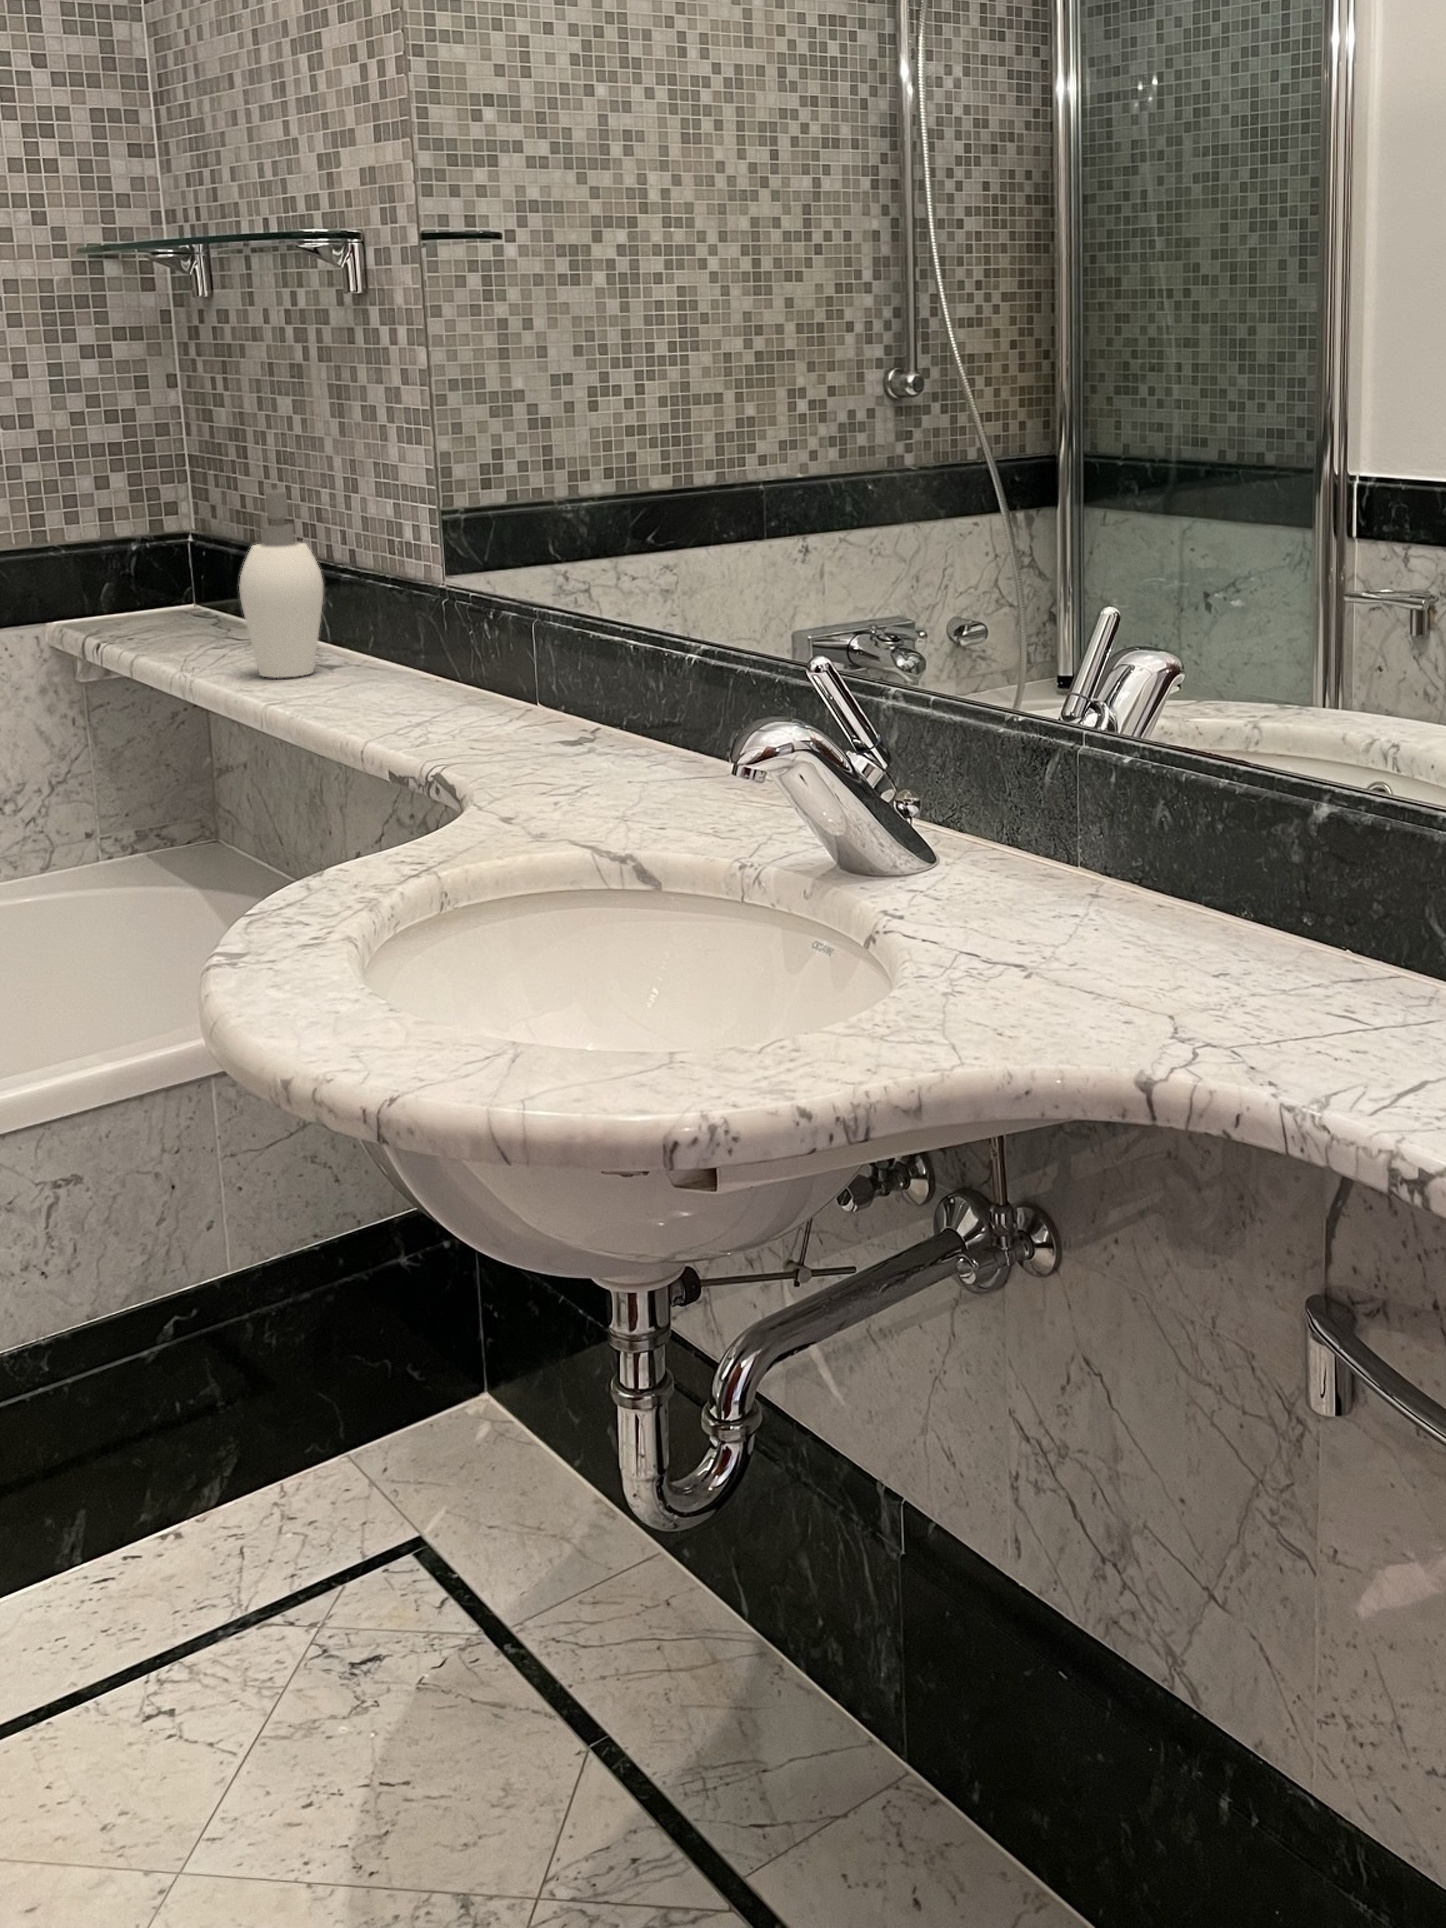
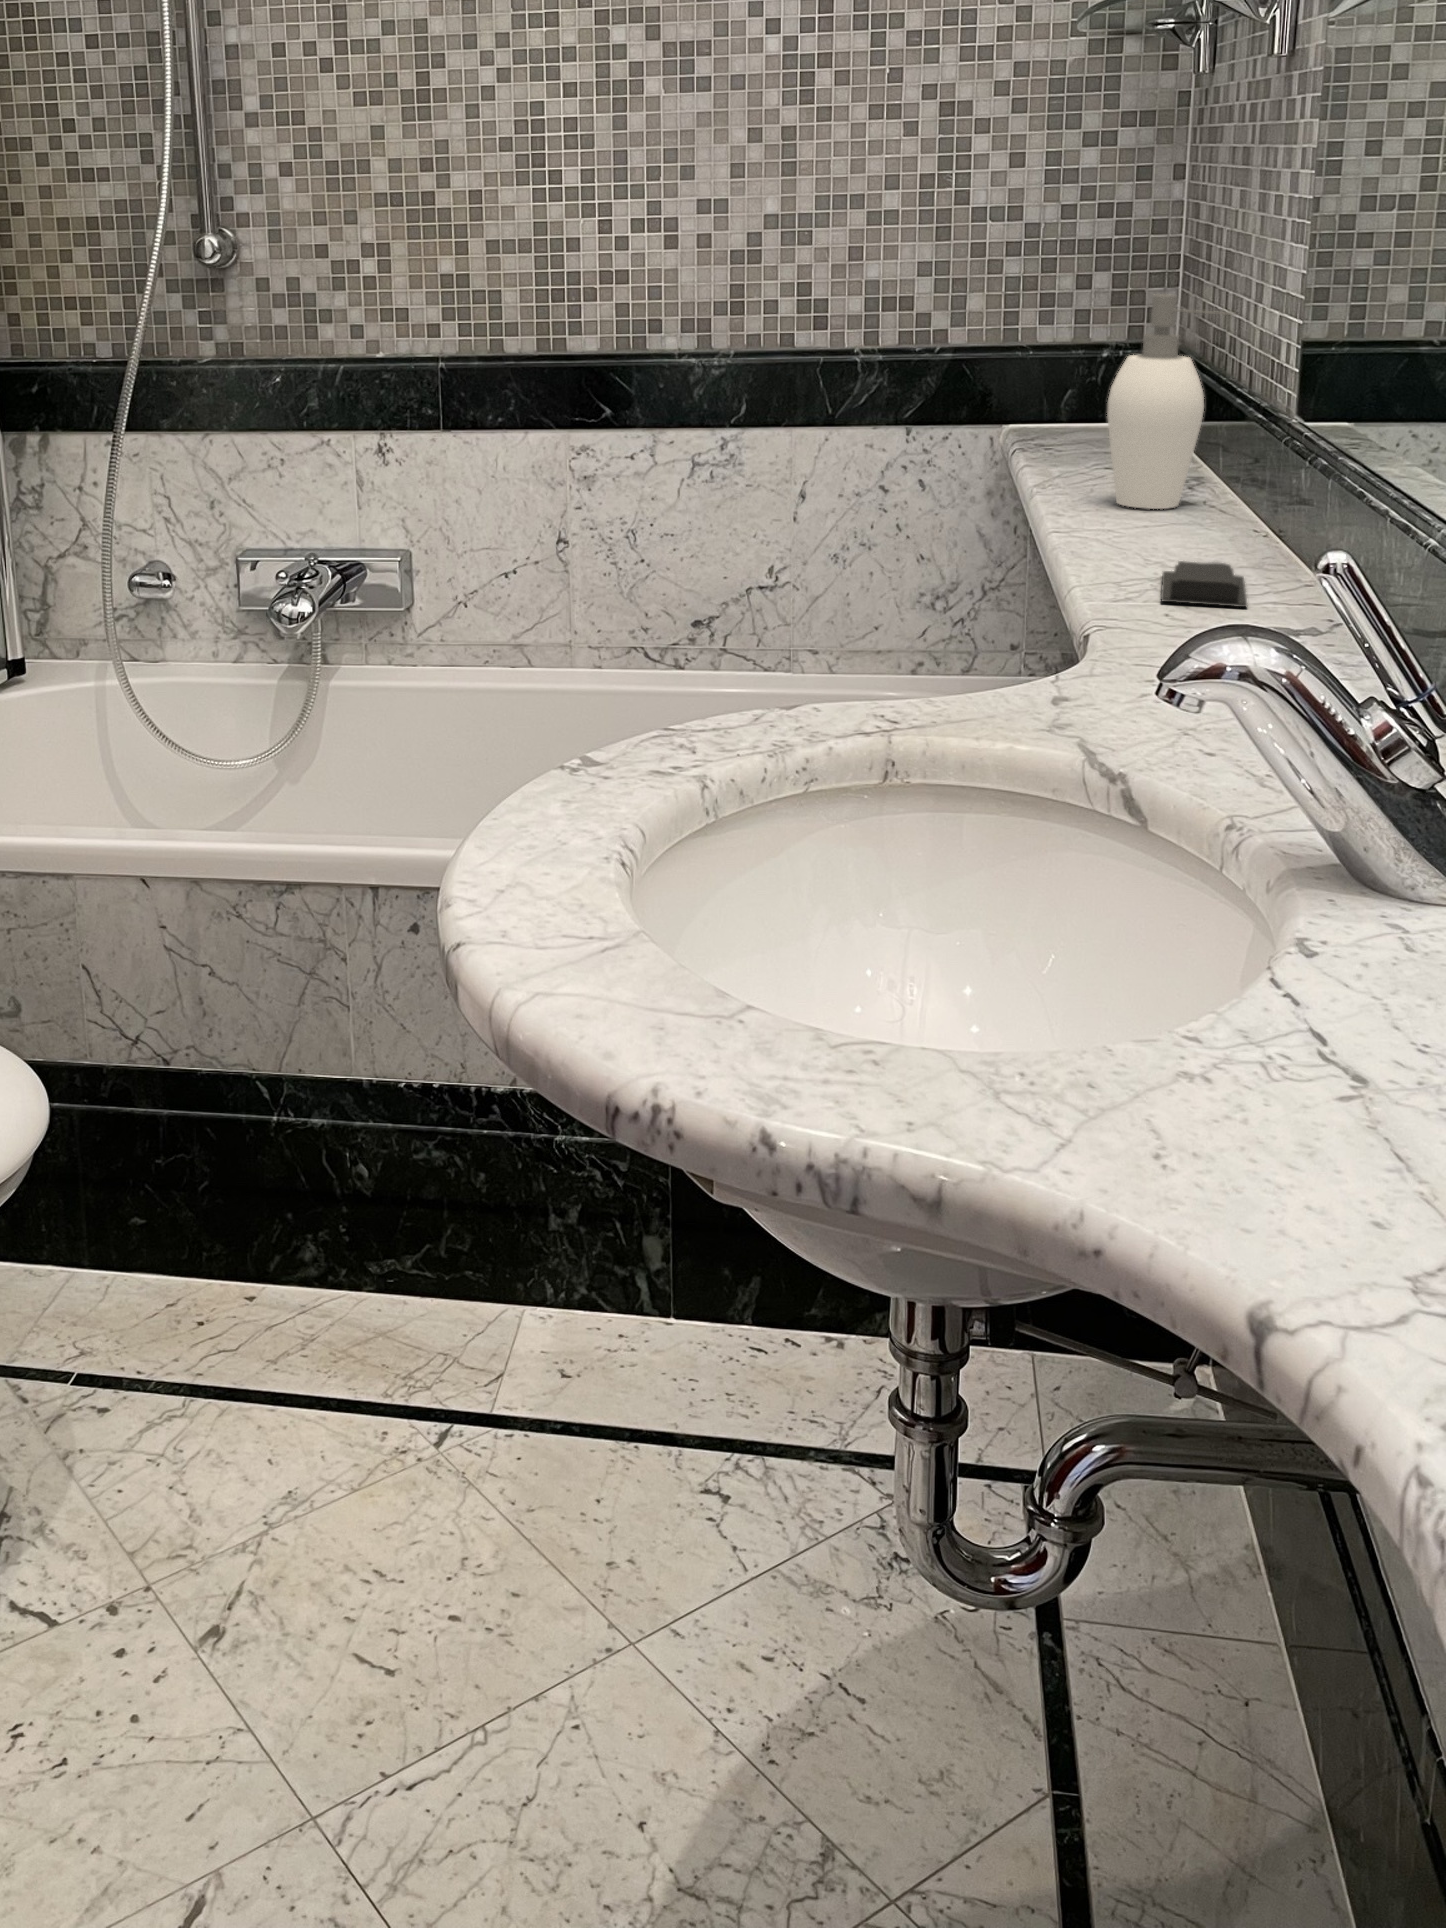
soap bar: none [401,705,503,741] -> present [1161,561,1247,607]

